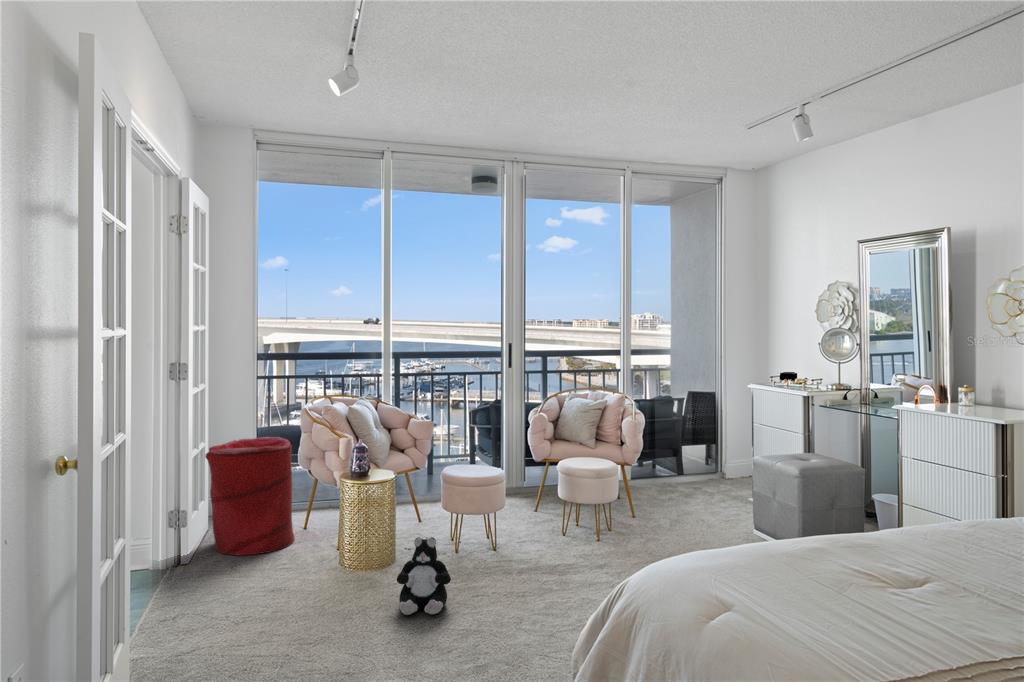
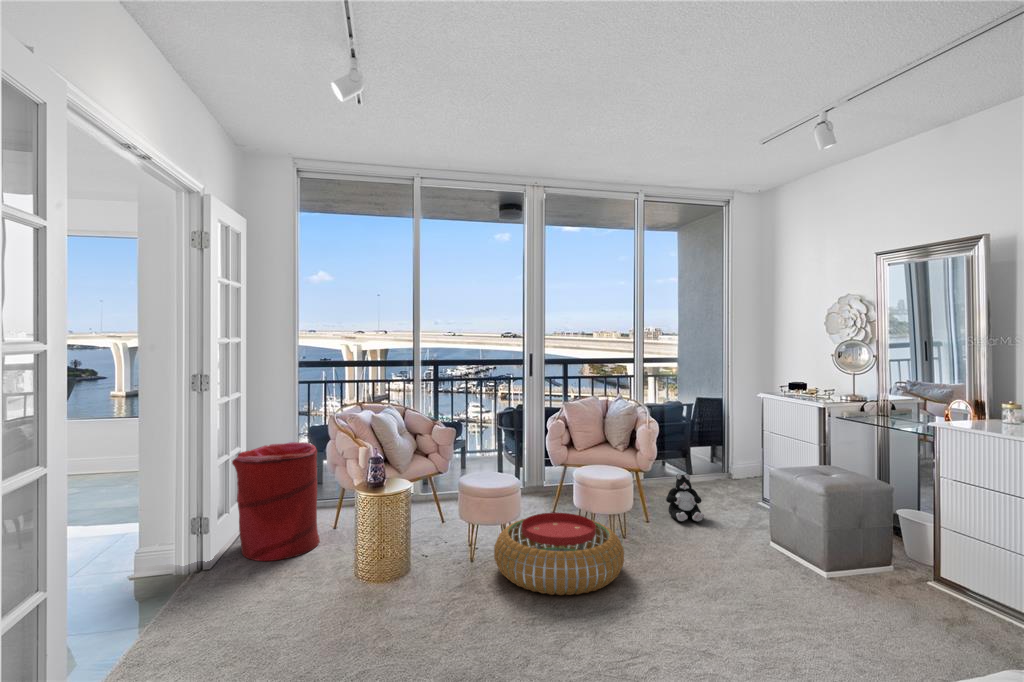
pouf: none [480,501,608,573] -> present [494,513,624,595]
plush toy: present [397,537,451,615] -> present [666,474,704,522]

